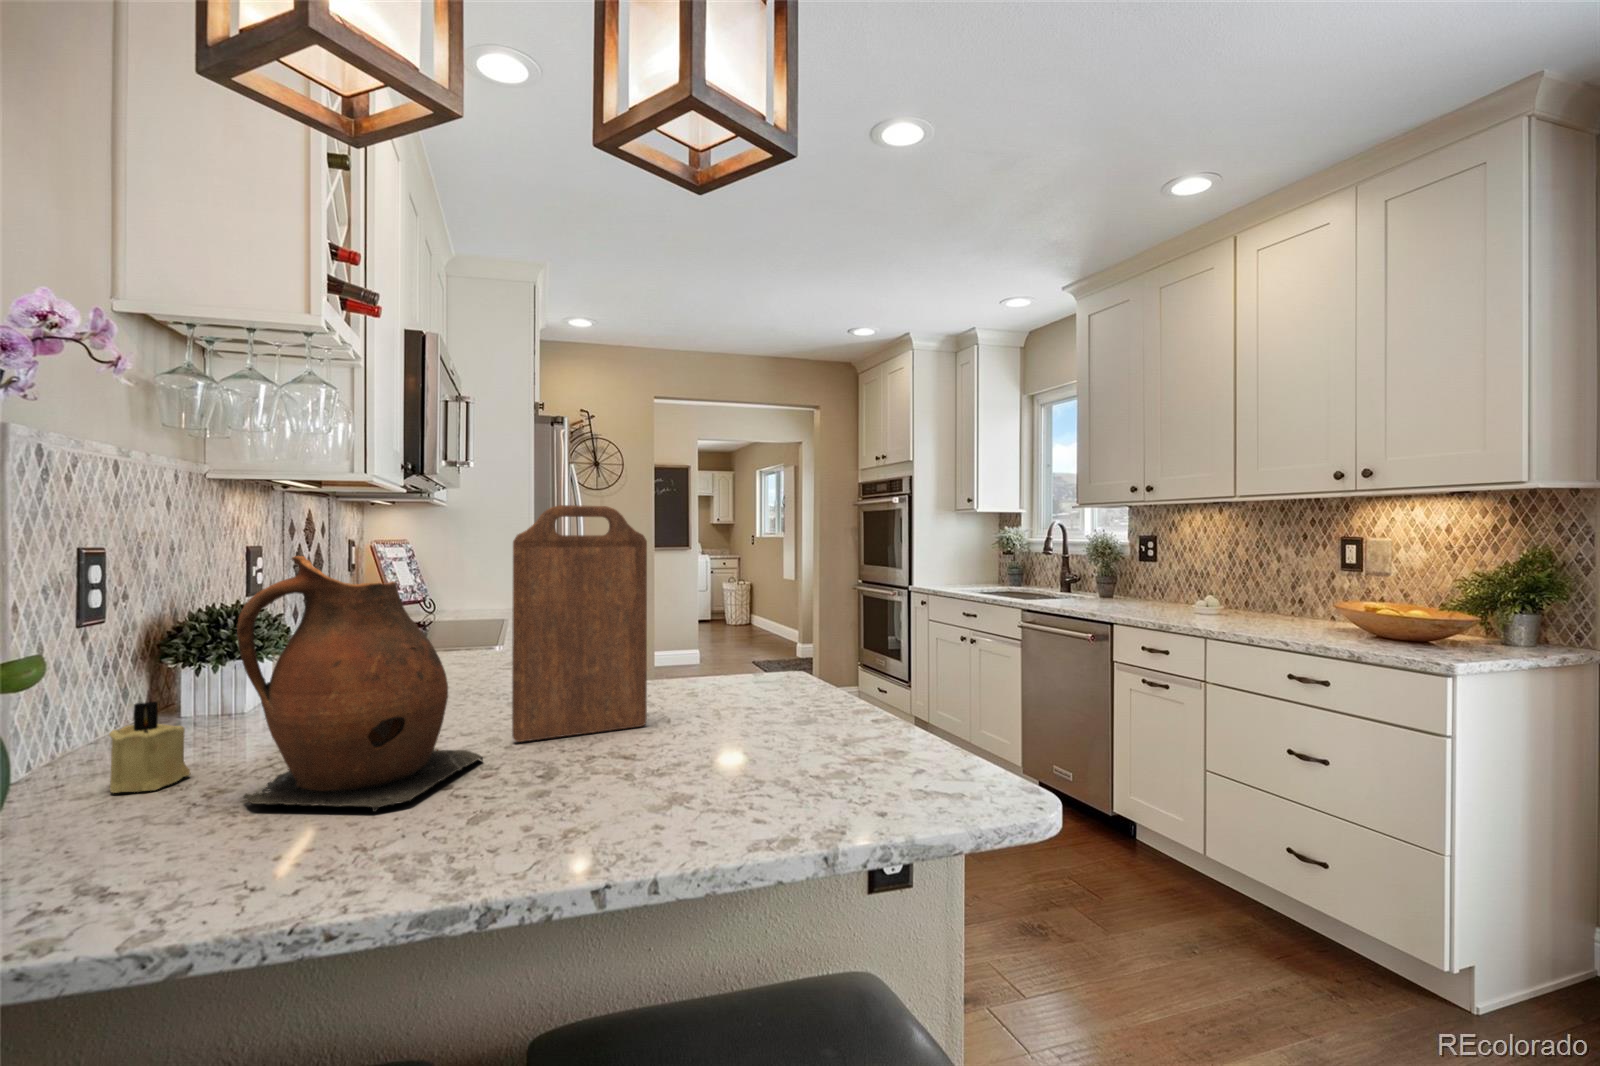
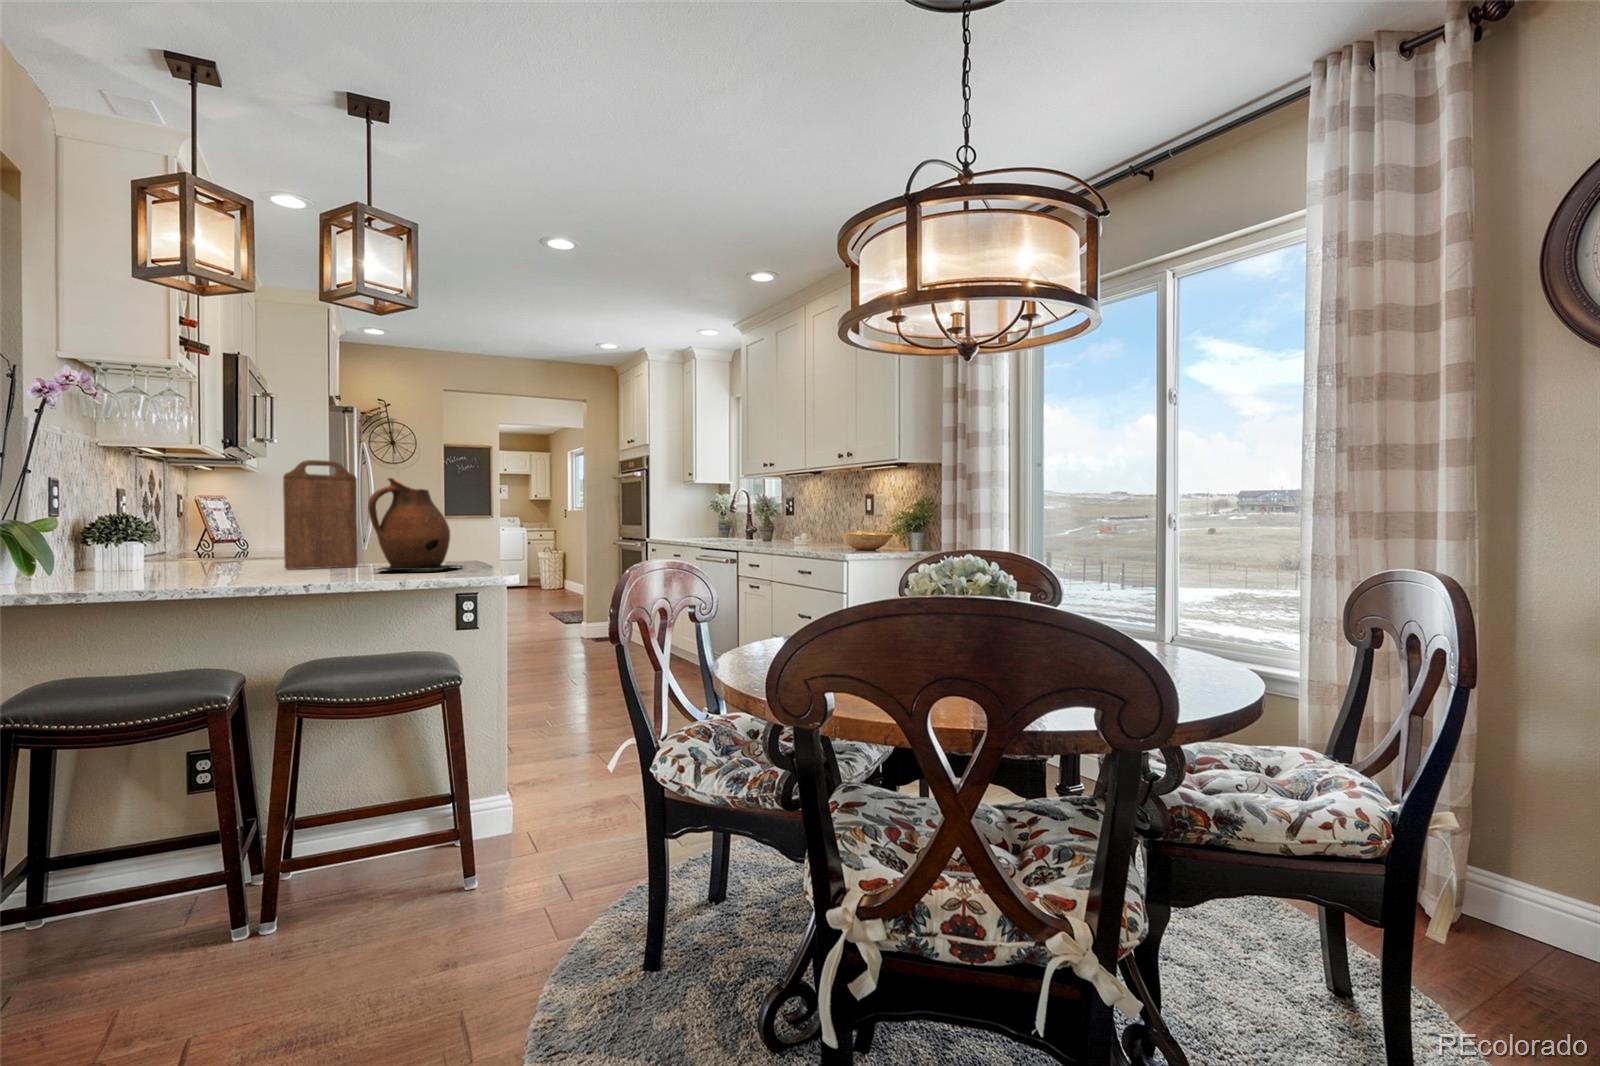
ceramic pitcher: present [237,556,483,812] -> present [368,478,462,571]
candle: present [109,702,191,793] -> none [85,541,122,577]

